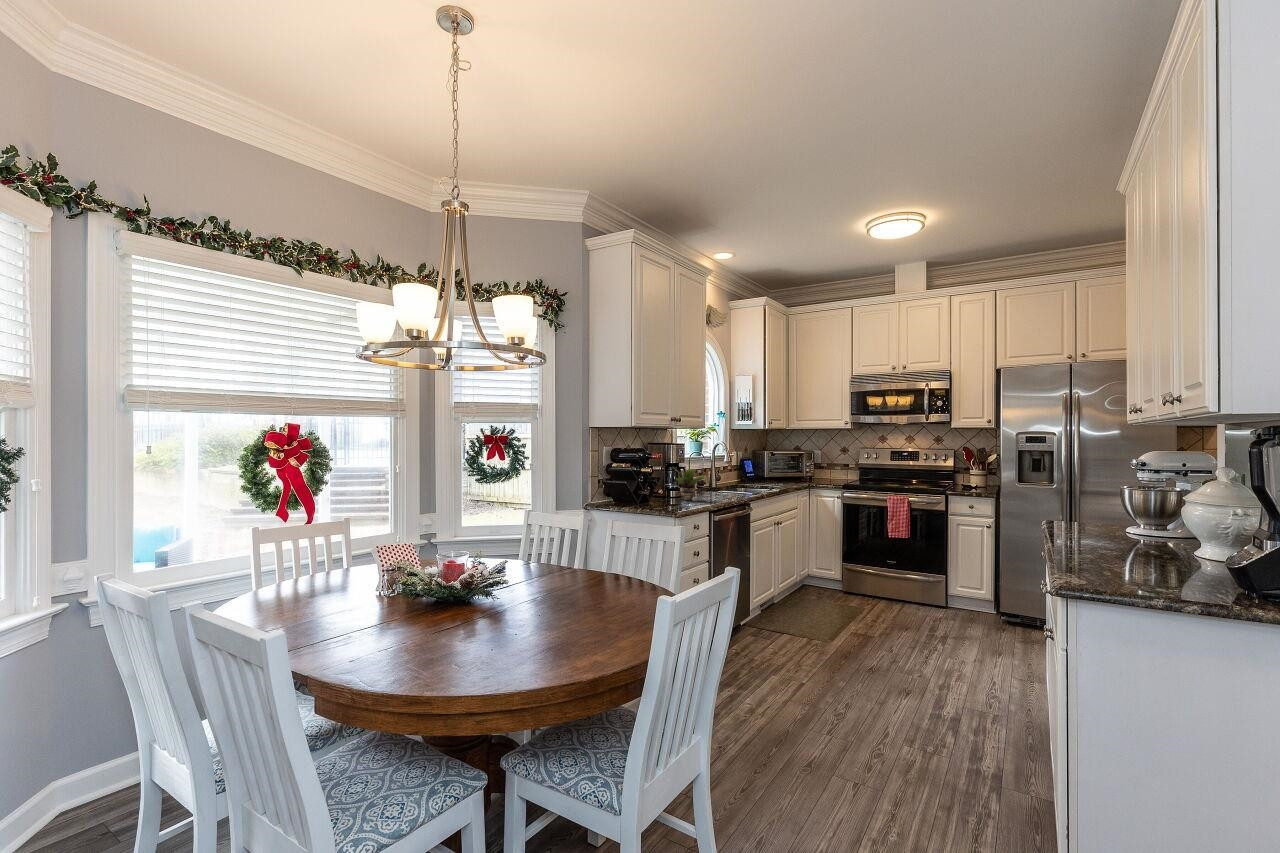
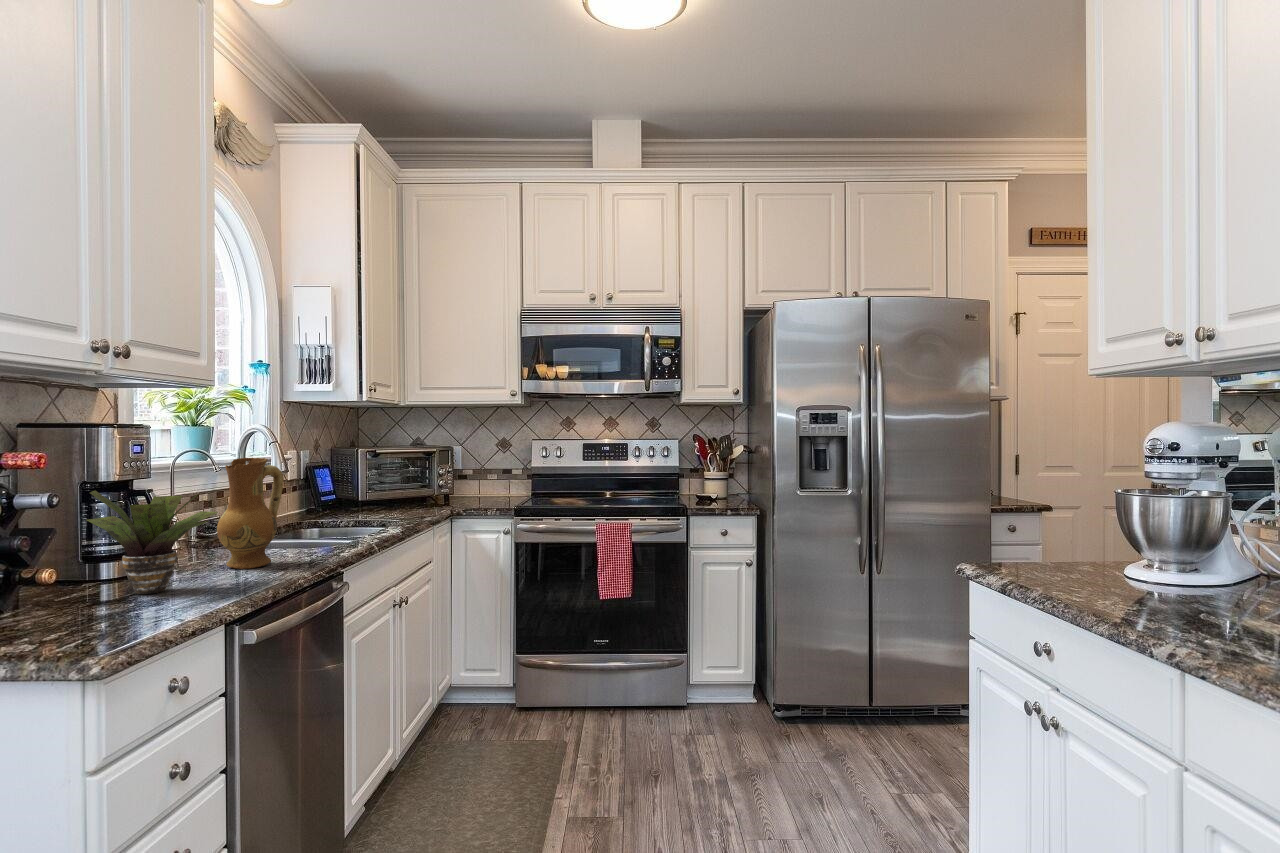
ceramic jug: none [706,457,728,498] -> present [217,458,283,569]

